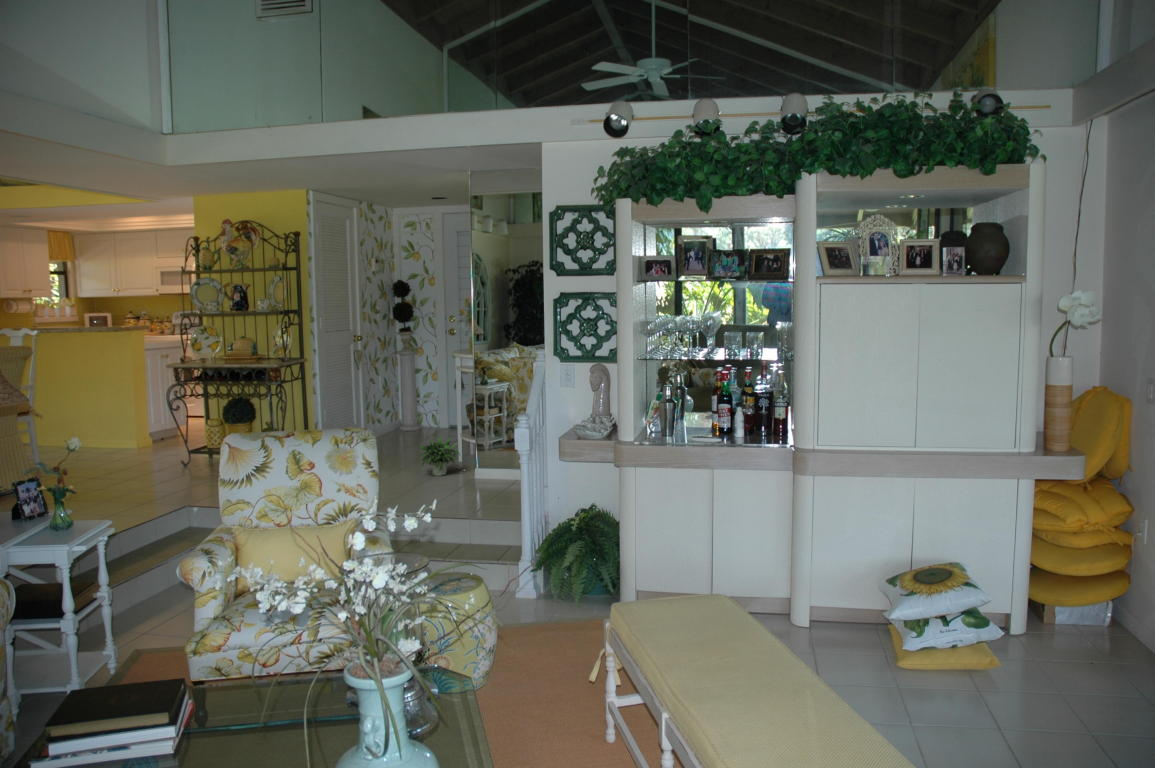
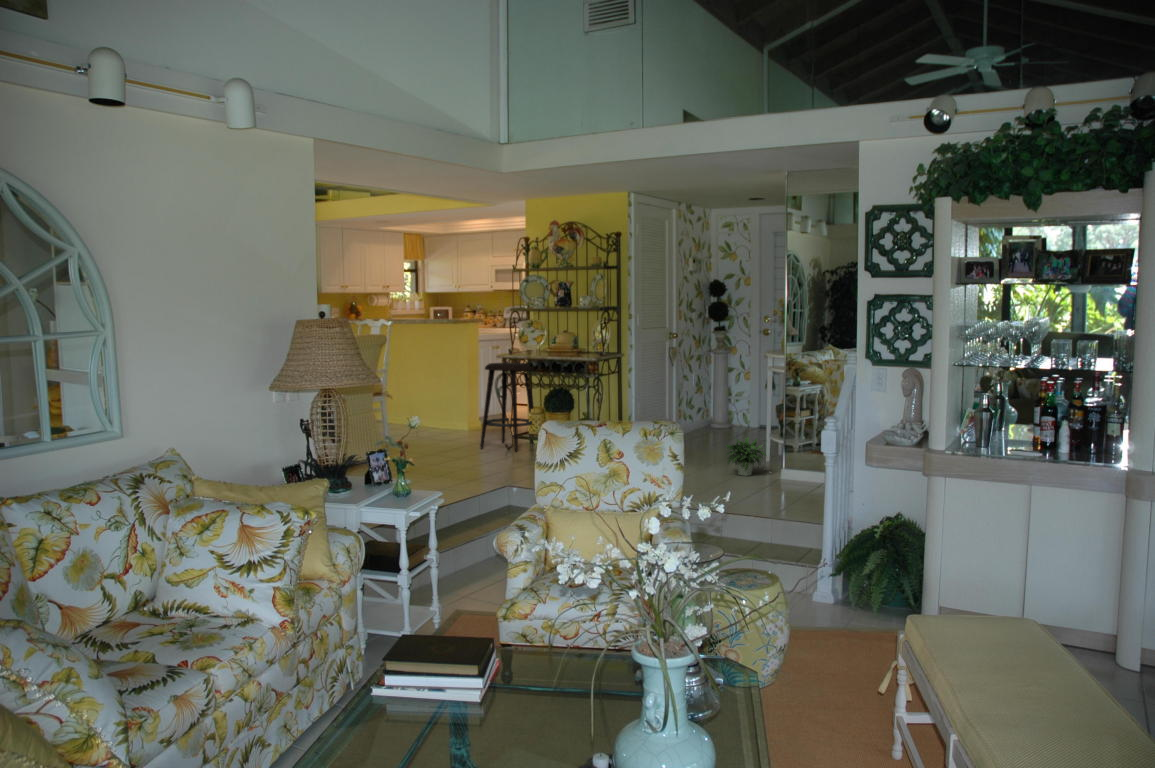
stool: none [147,371,216,468] -> present [481,363,533,452]

